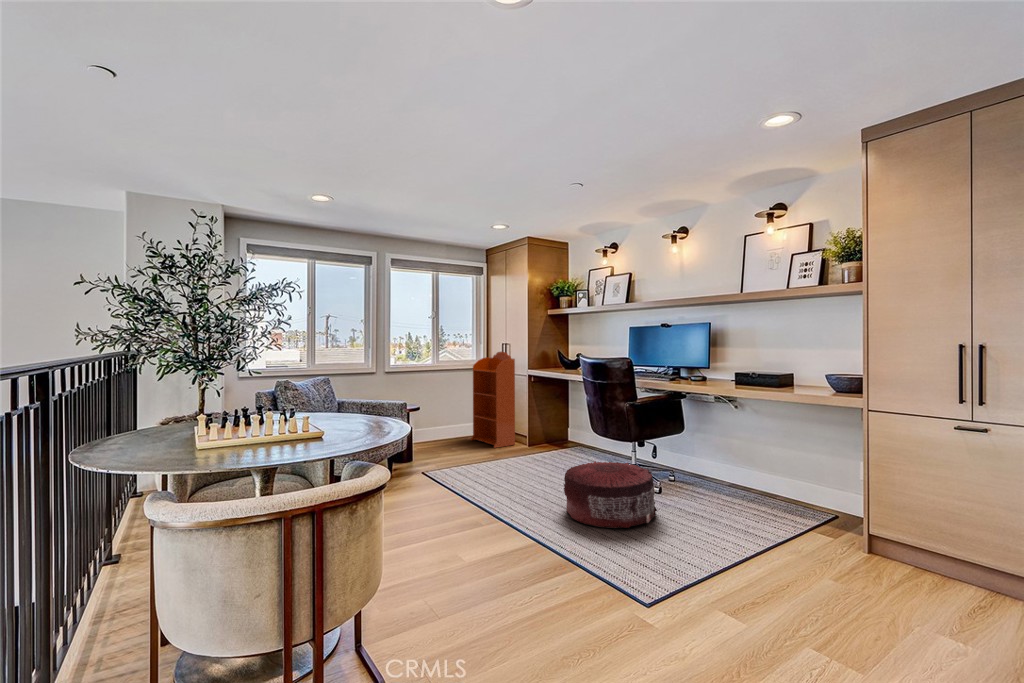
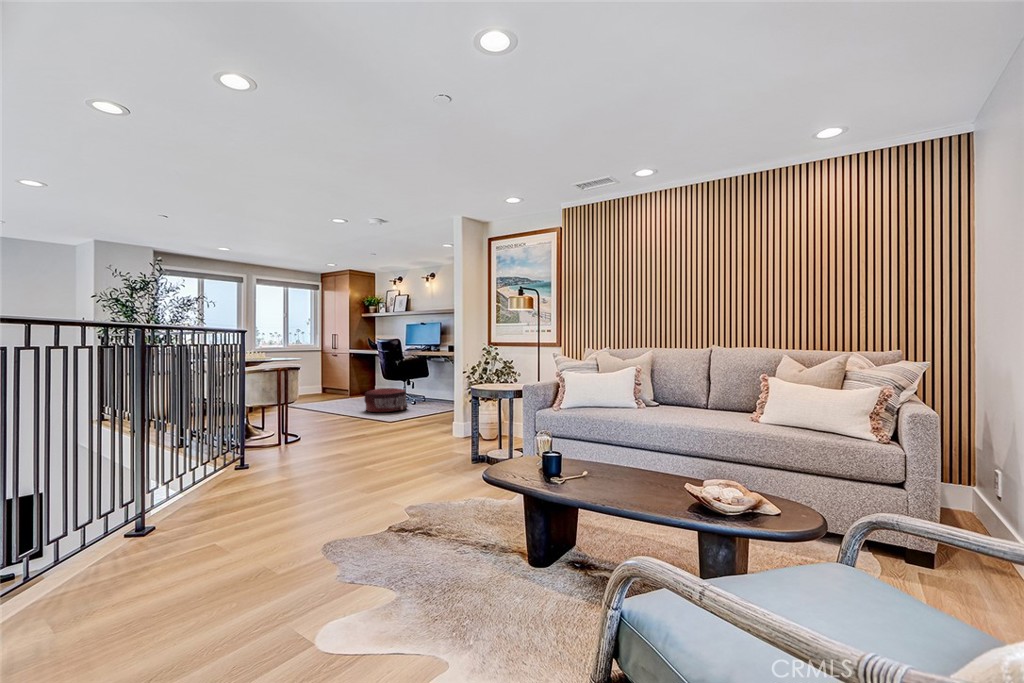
bookcase: present [471,352,515,448] -> none [311,339,340,397]

